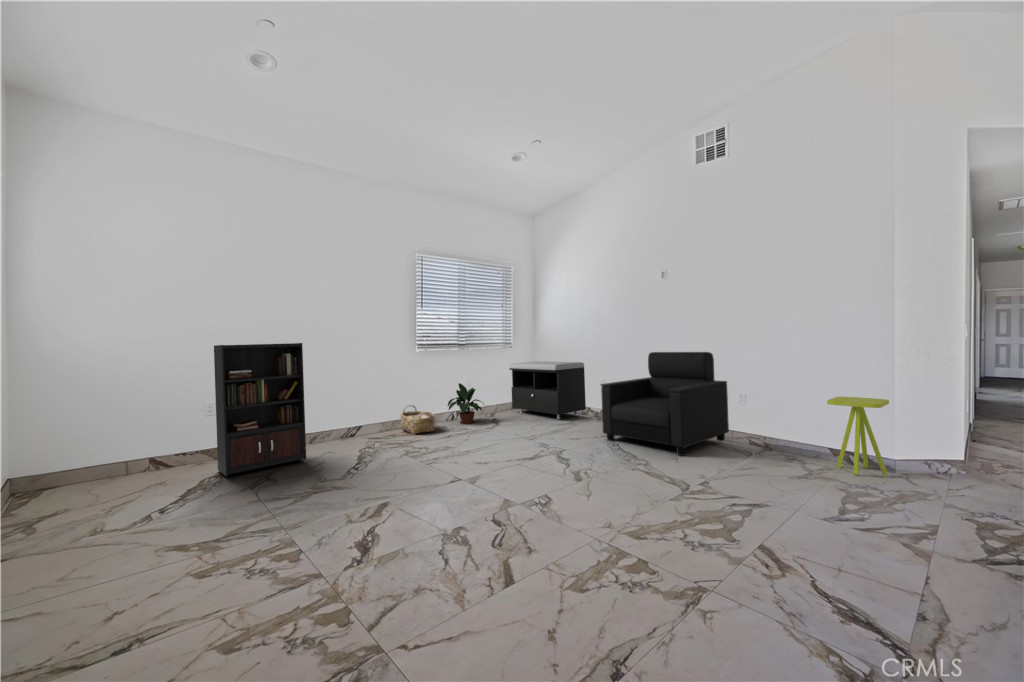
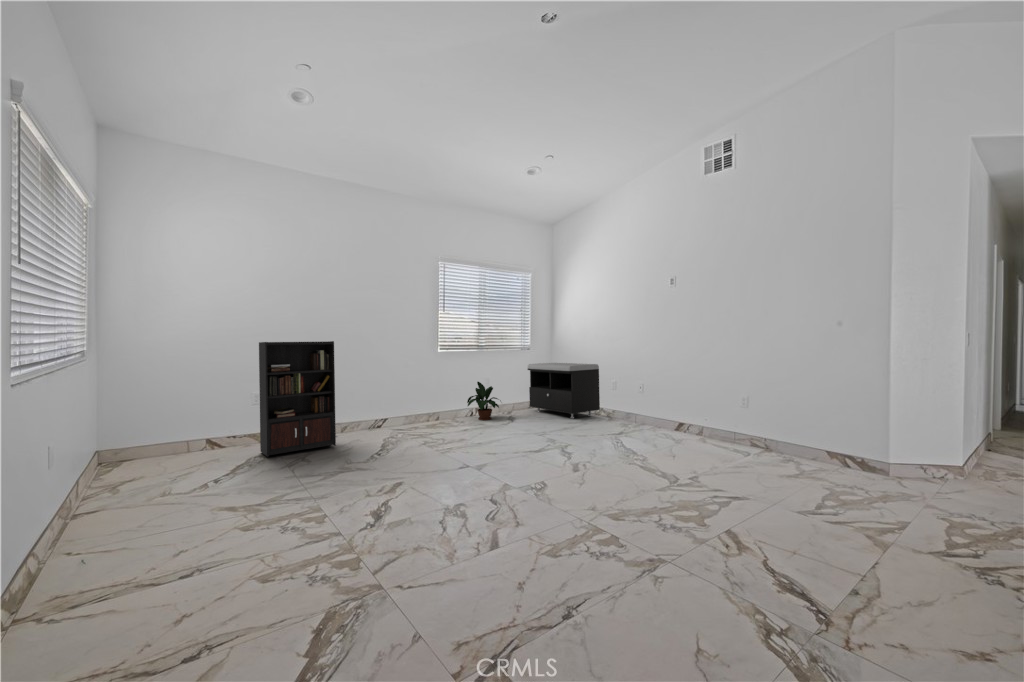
armchair: present [601,352,729,456] -> none [609,355,733,454]
side table: present [827,397,889,475] -> none [823,401,885,478]
woven basket: present [401,405,435,434] -> none [423,401,454,428]

